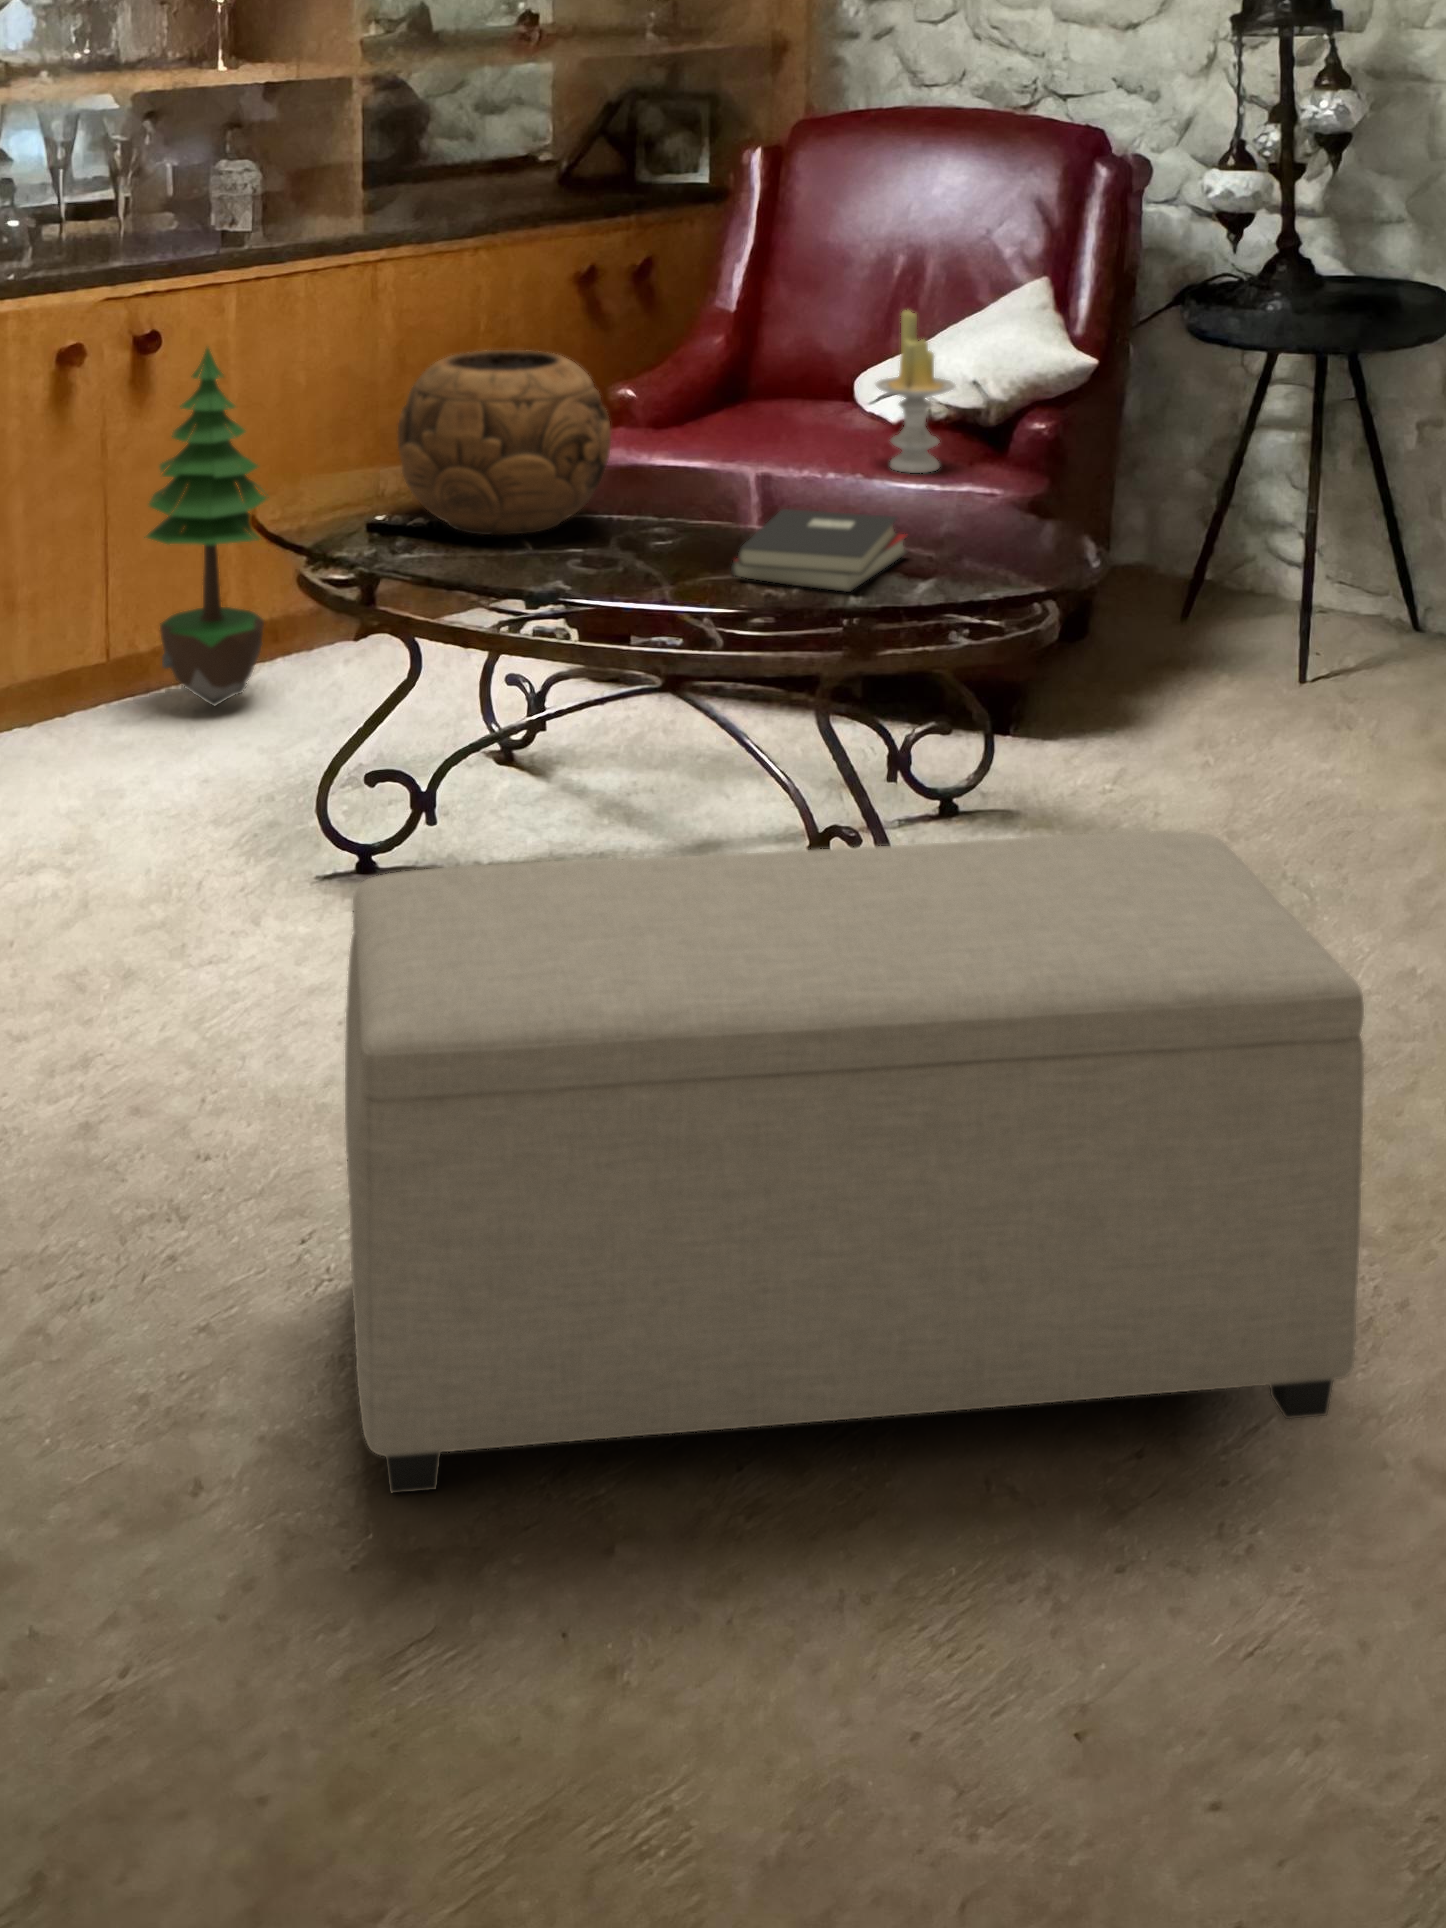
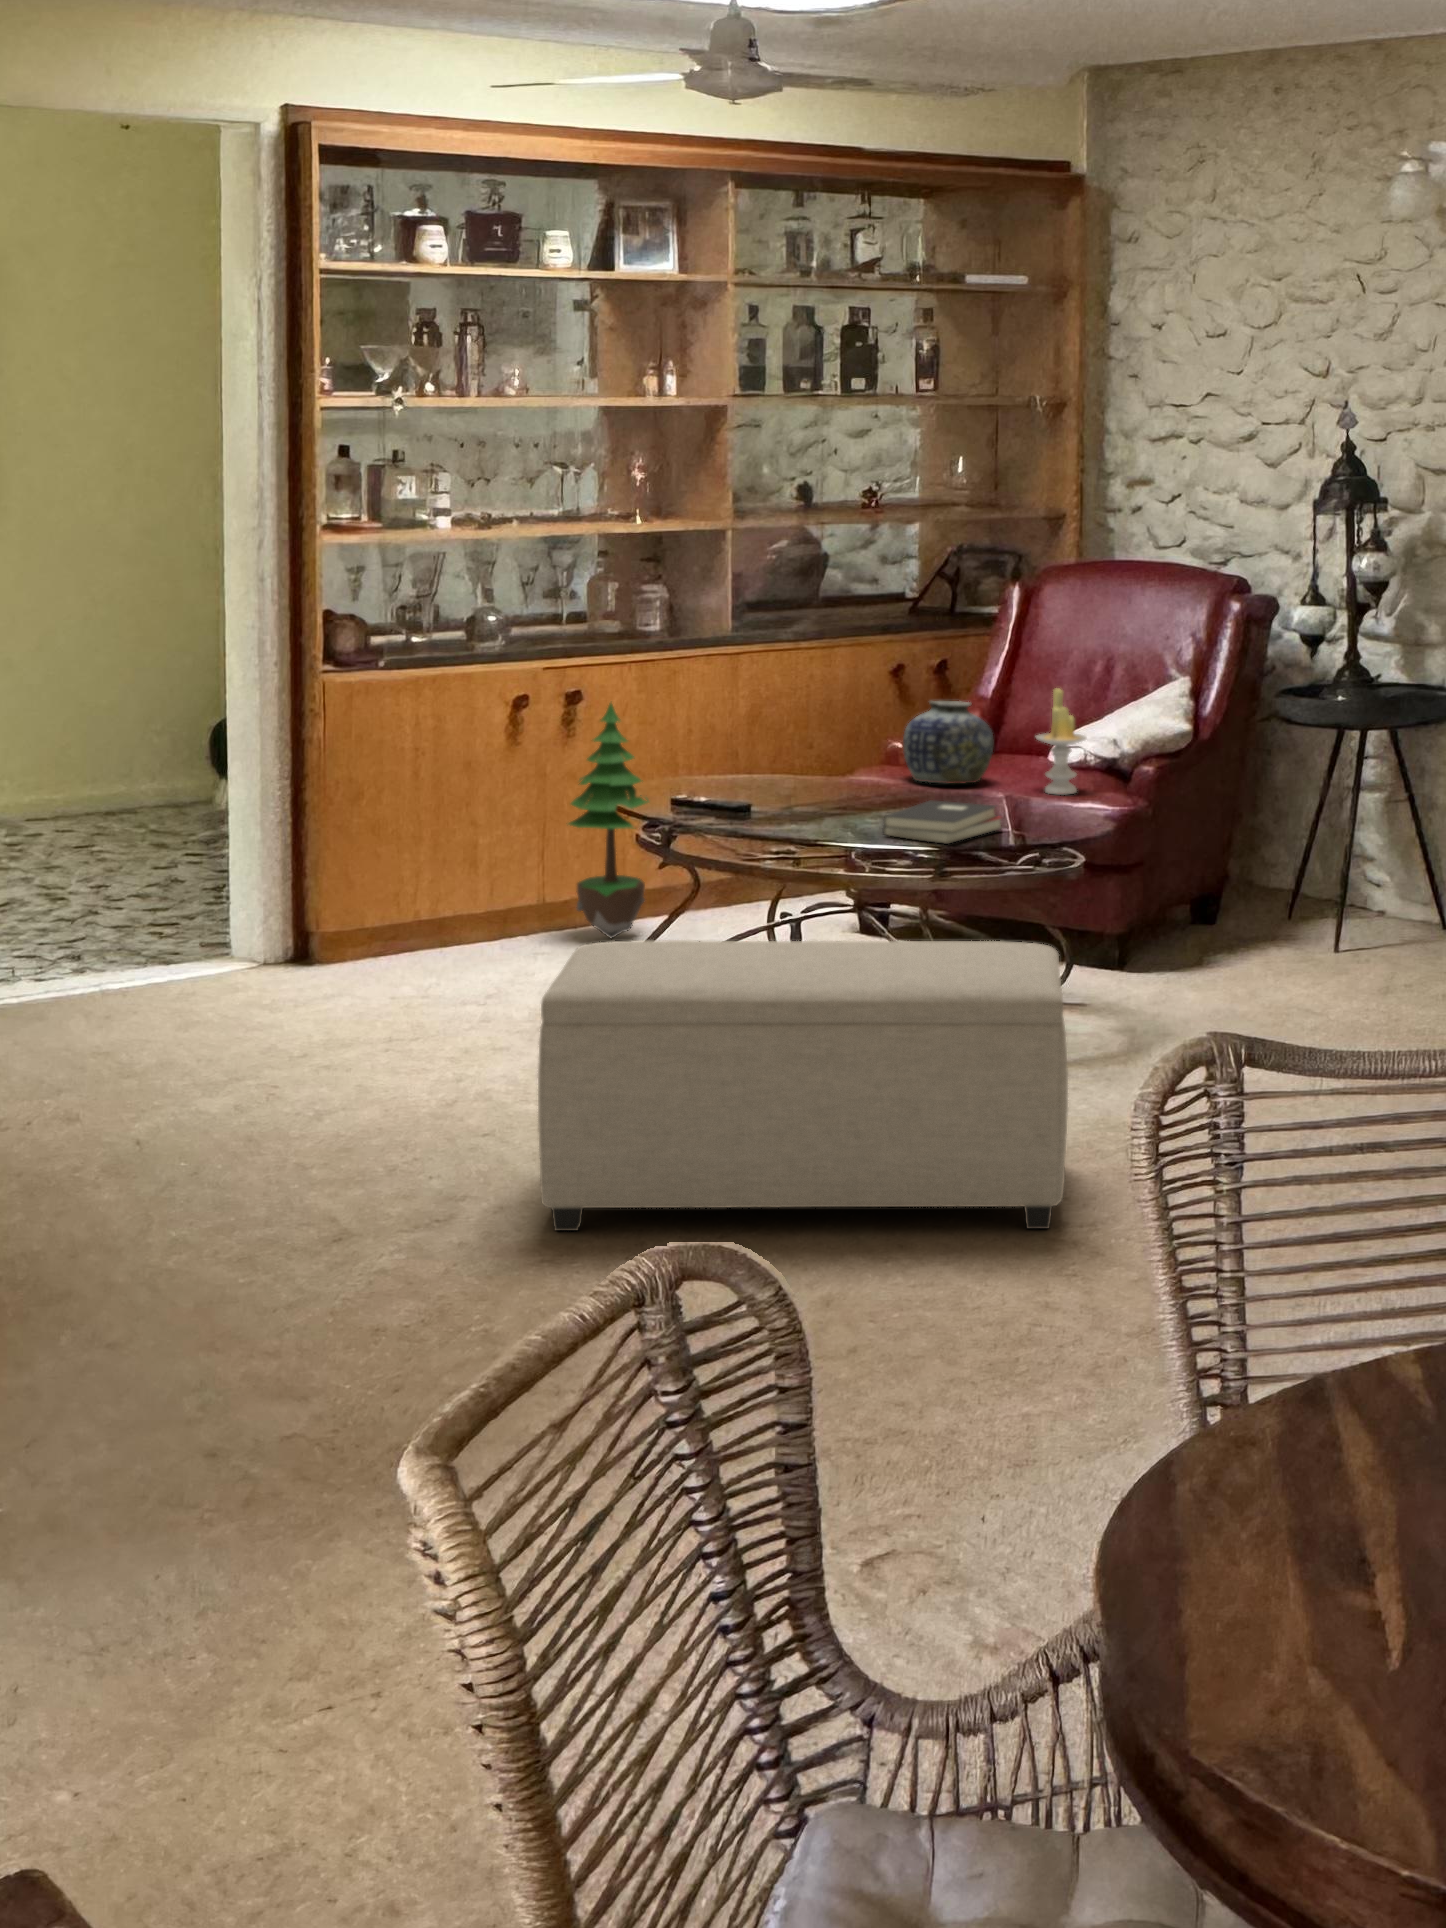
vase: none [669,332,806,462] -> present [903,701,993,784]
decorative bowl: present [398,350,611,535] -> none [697,699,830,811]

